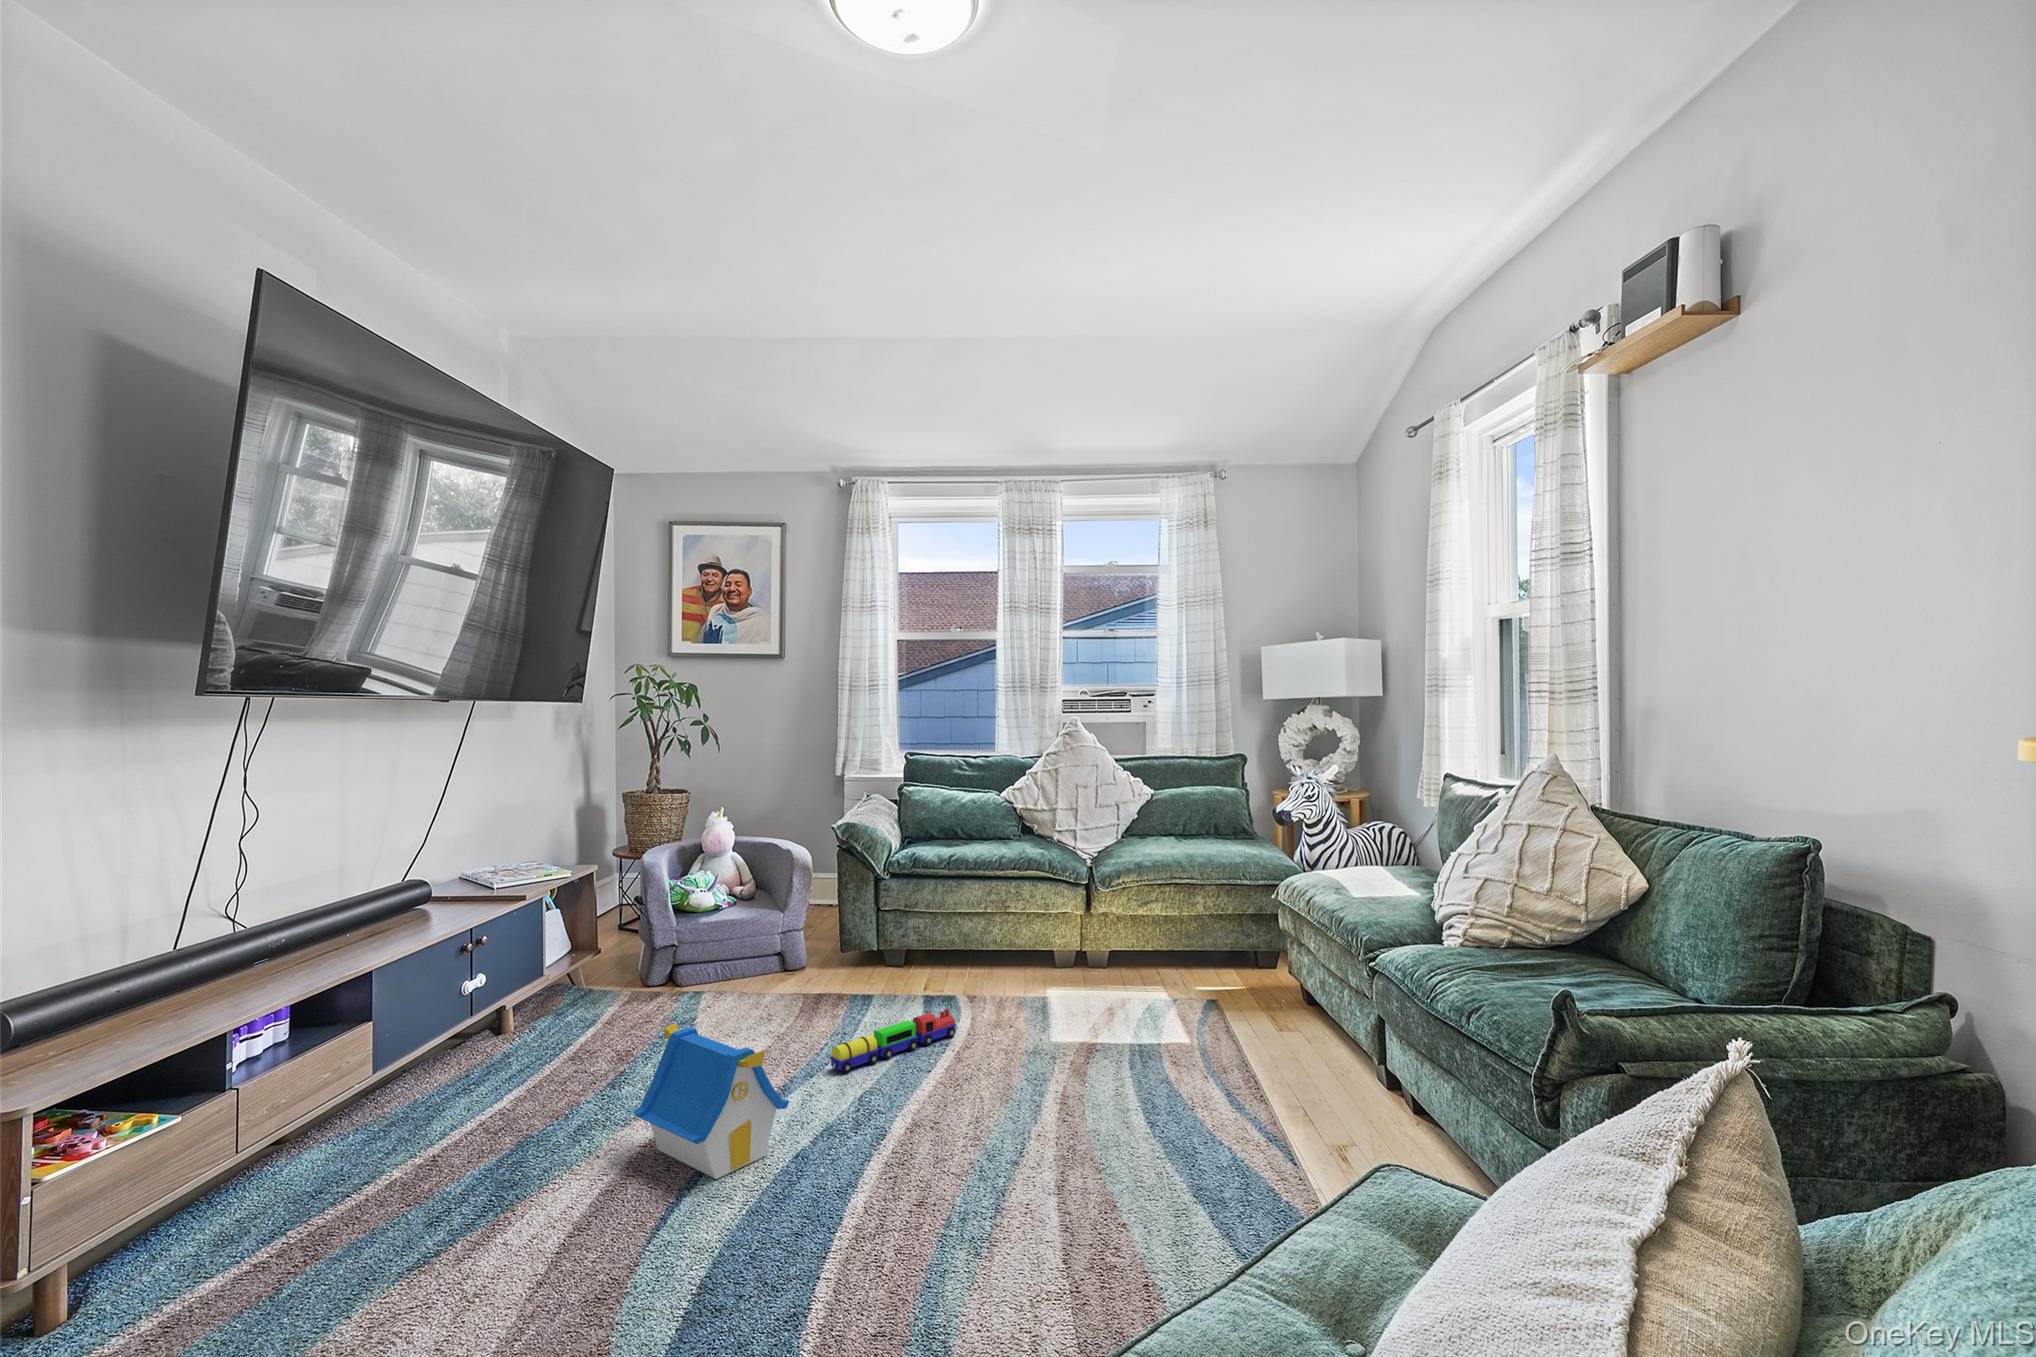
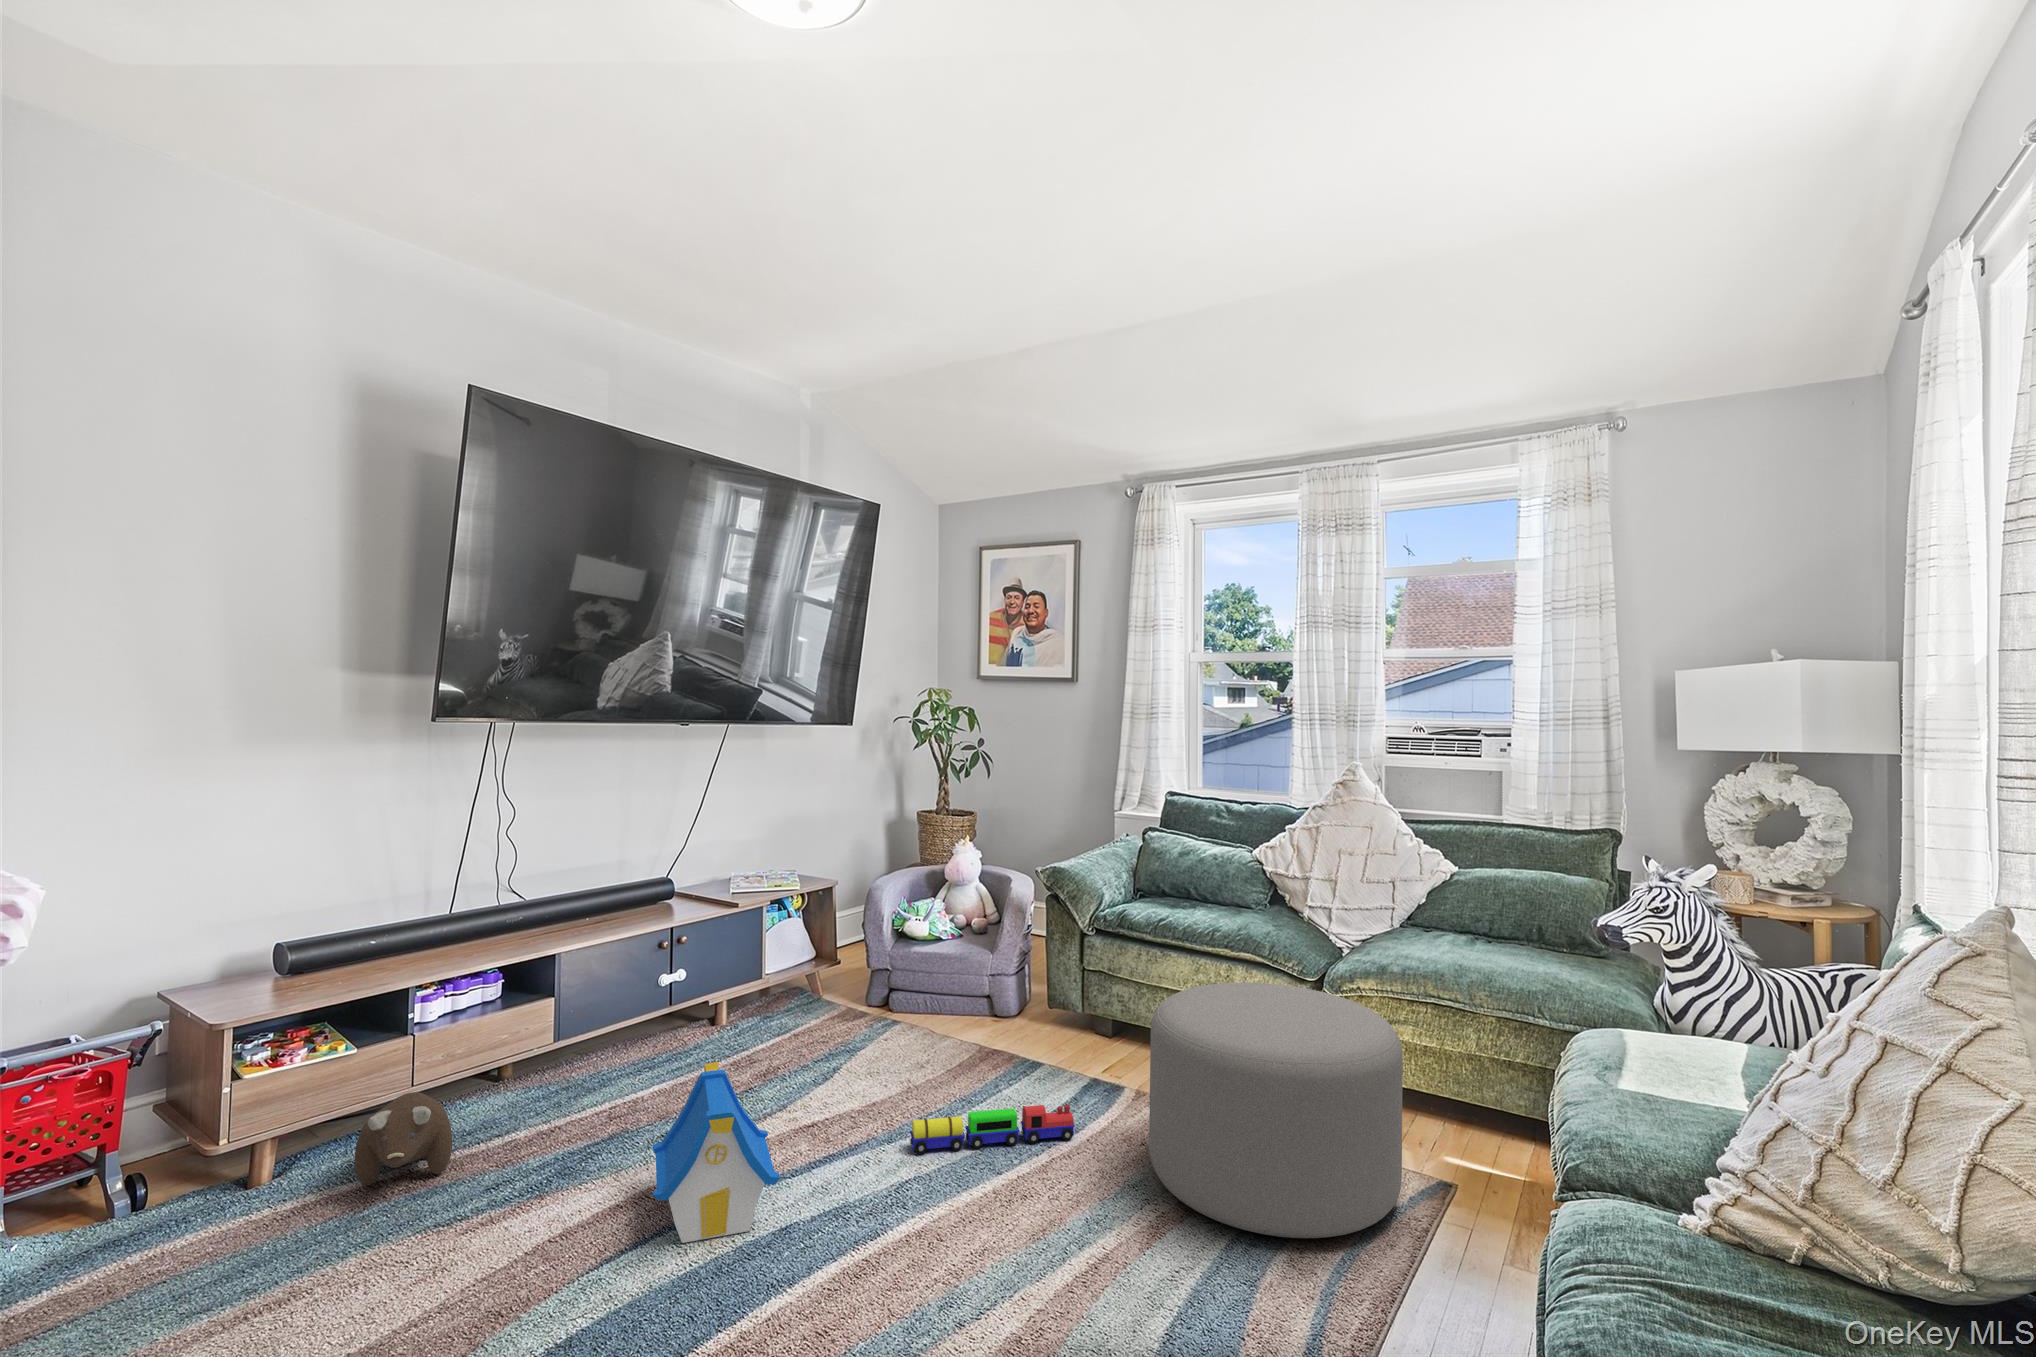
ottoman: none [1023,884,1209,1055] -> present [1149,982,1403,1238]
plush toy: none [258,1130,376,1243] -> present [354,1092,452,1186]

